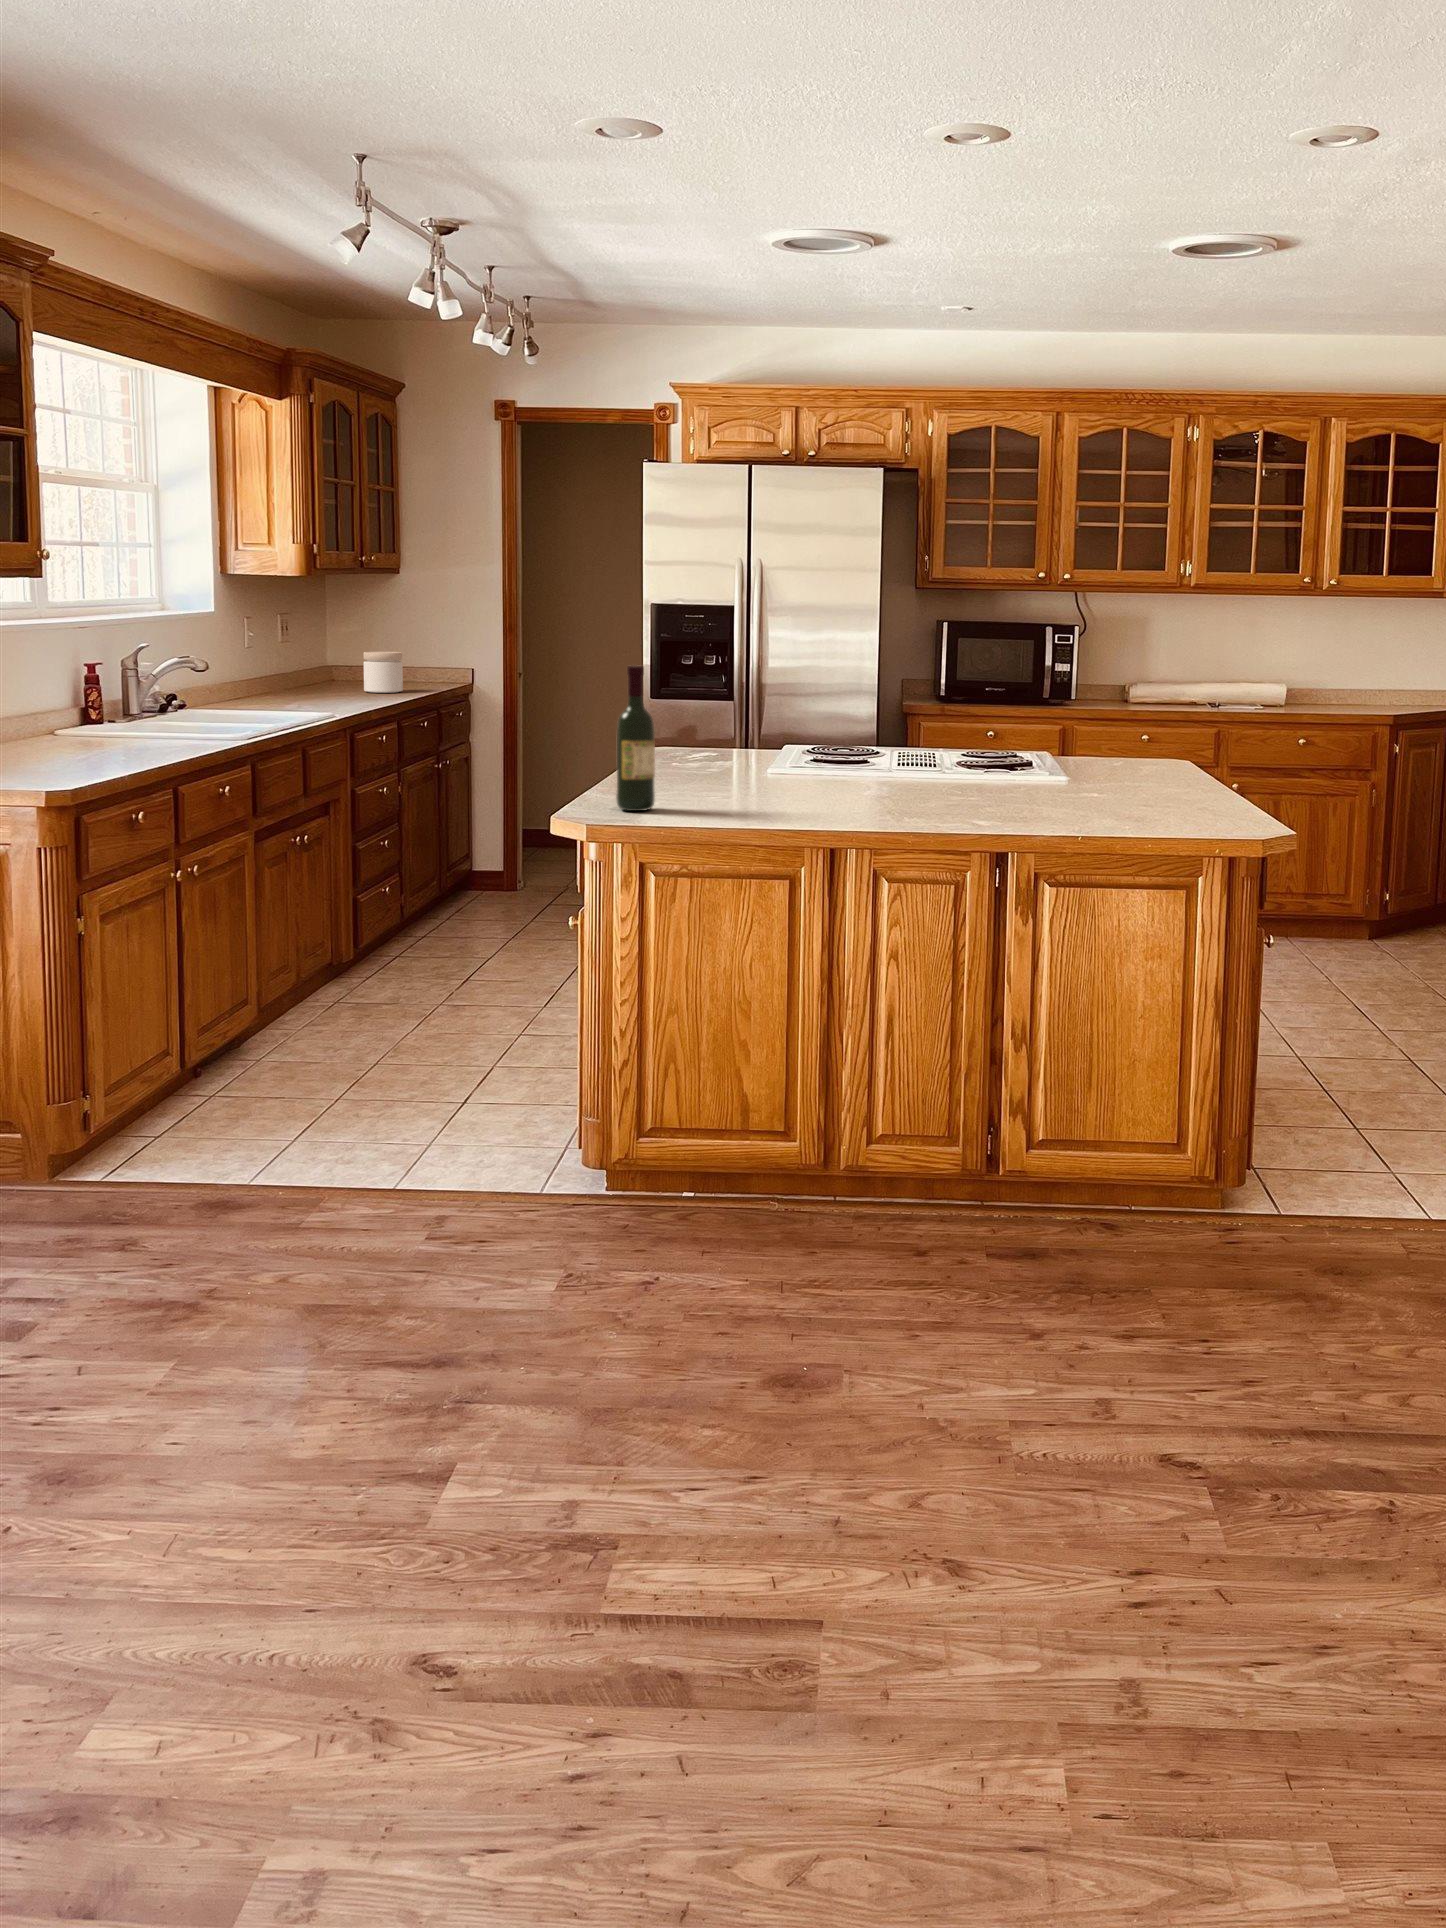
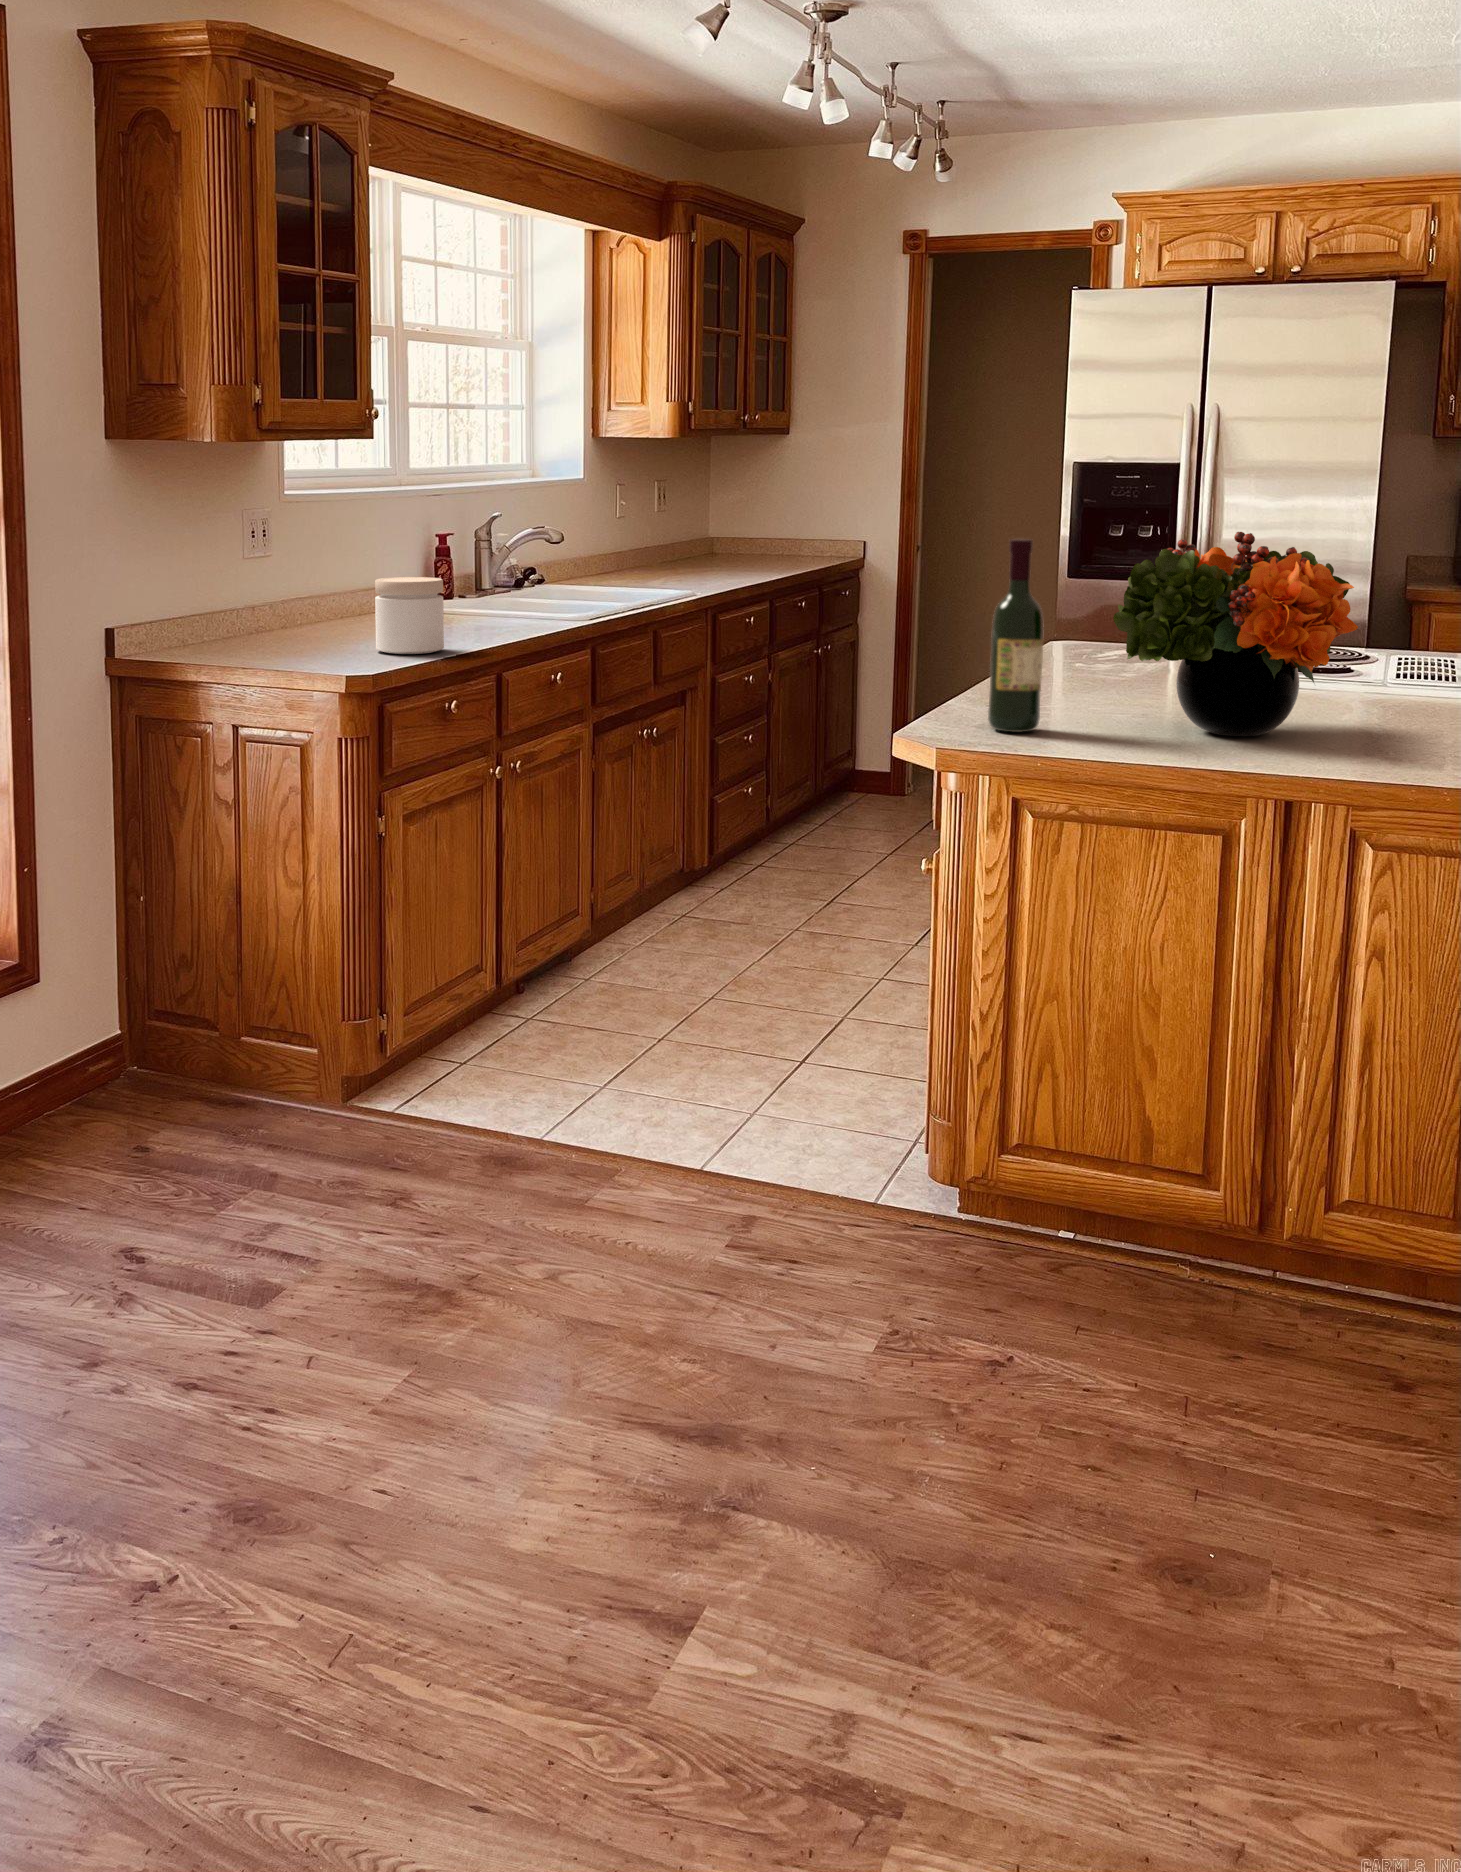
jar: present [363,652,403,693] -> present [375,577,444,654]
flower arrangement: none [701,660,869,807] -> present [1113,532,1358,736]

